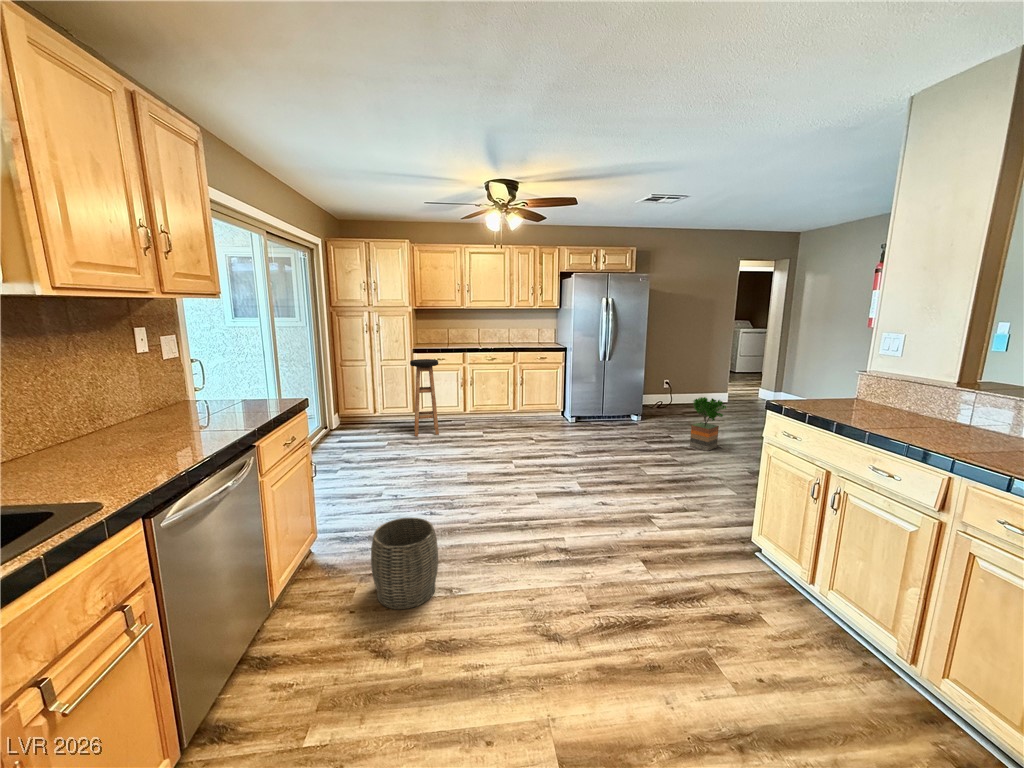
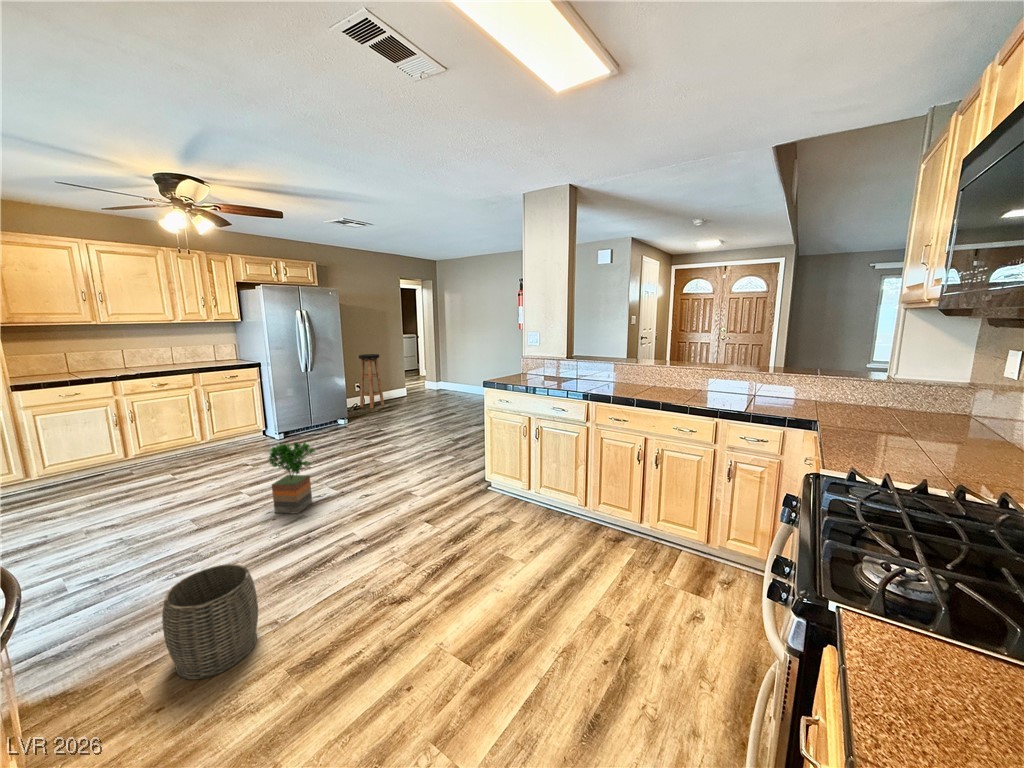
bar stool: present [410,359,439,436] -> present [359,354,384,409]
potted tree: present [690,397,726,451] -> present [269,443,315,514]

